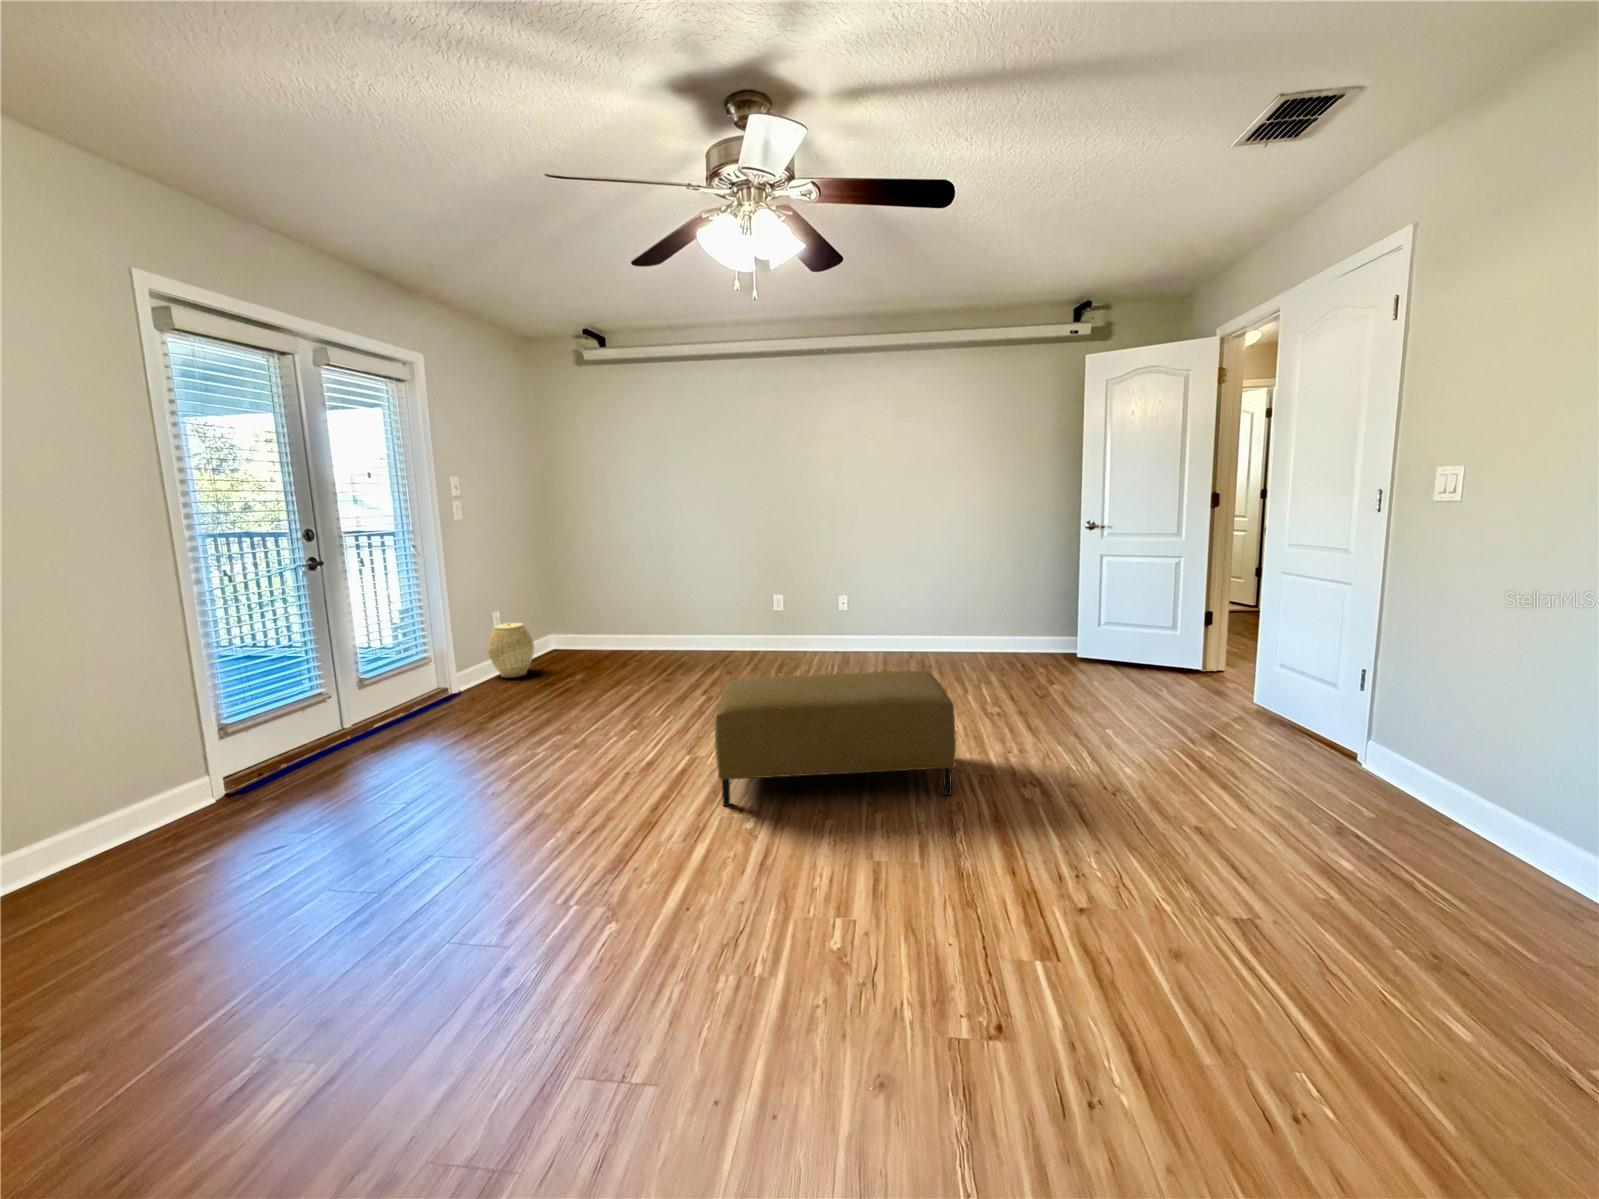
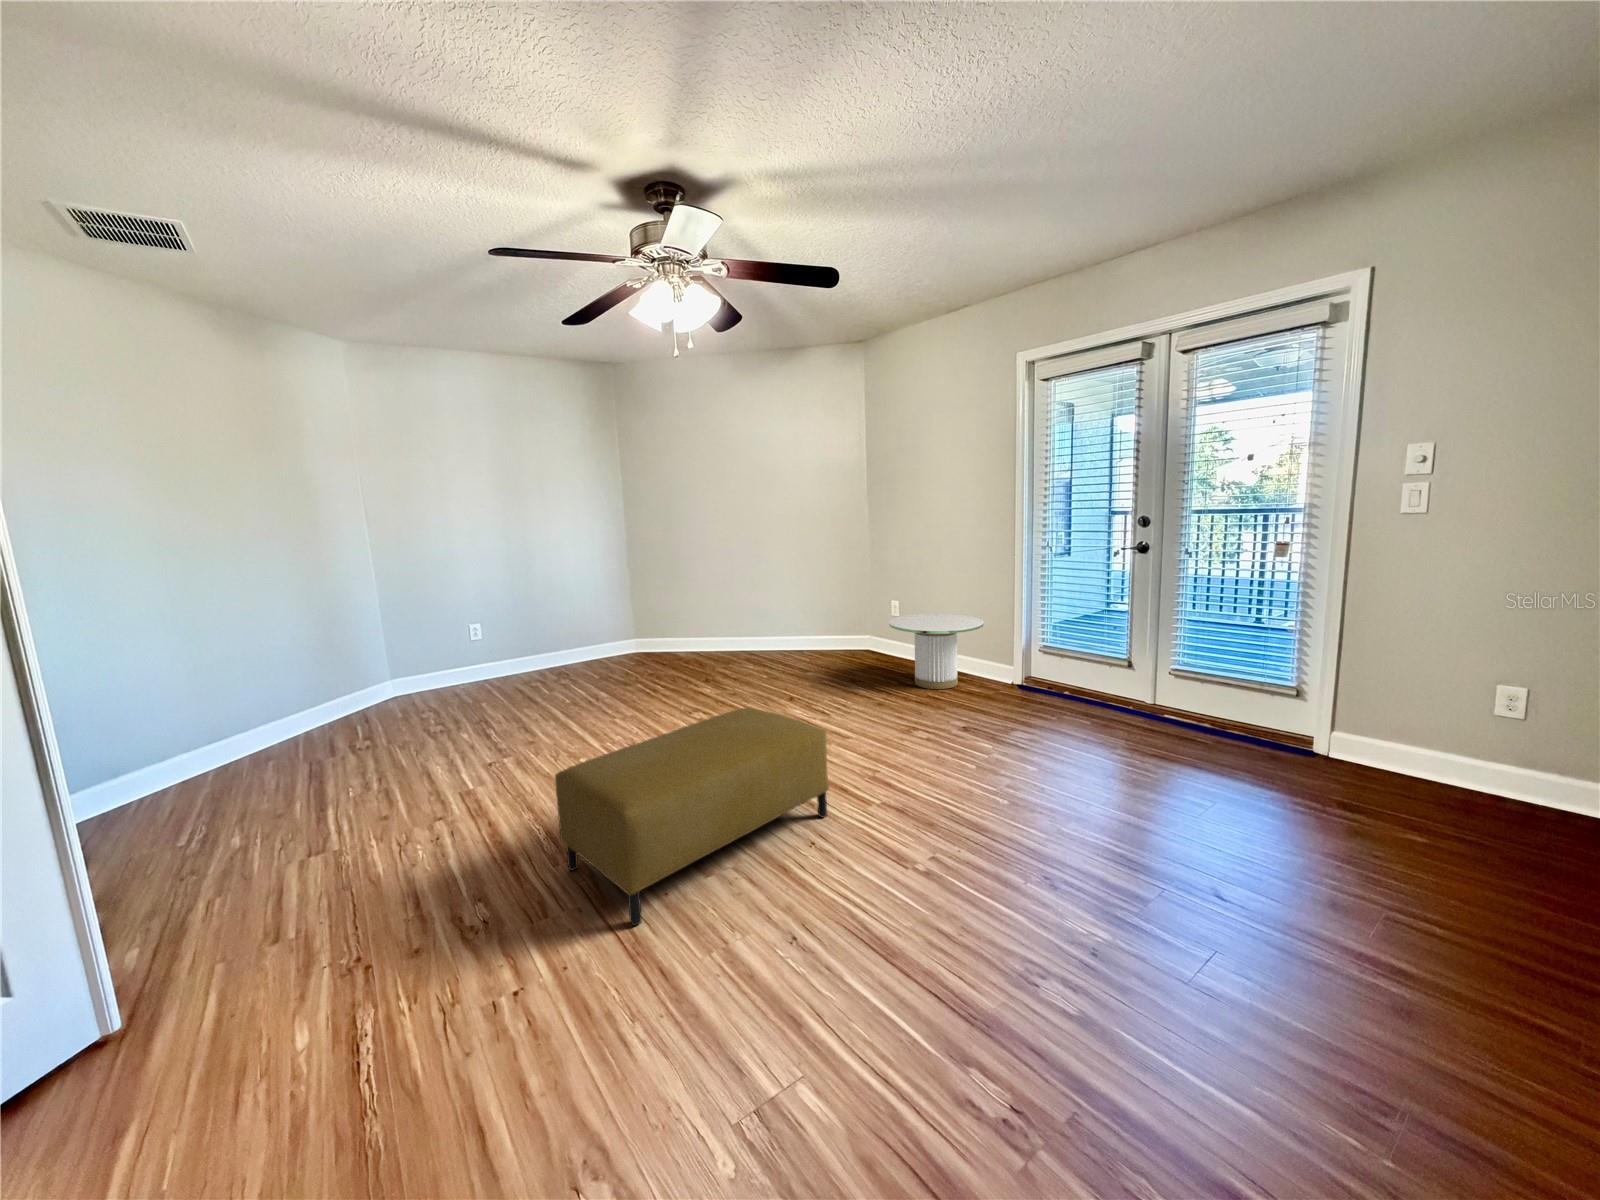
woven basket: present [488,623,534,677] -> none [1425,712,1542,817]
side table: none [61,707,293,870] -> present [889,614,984,689]

